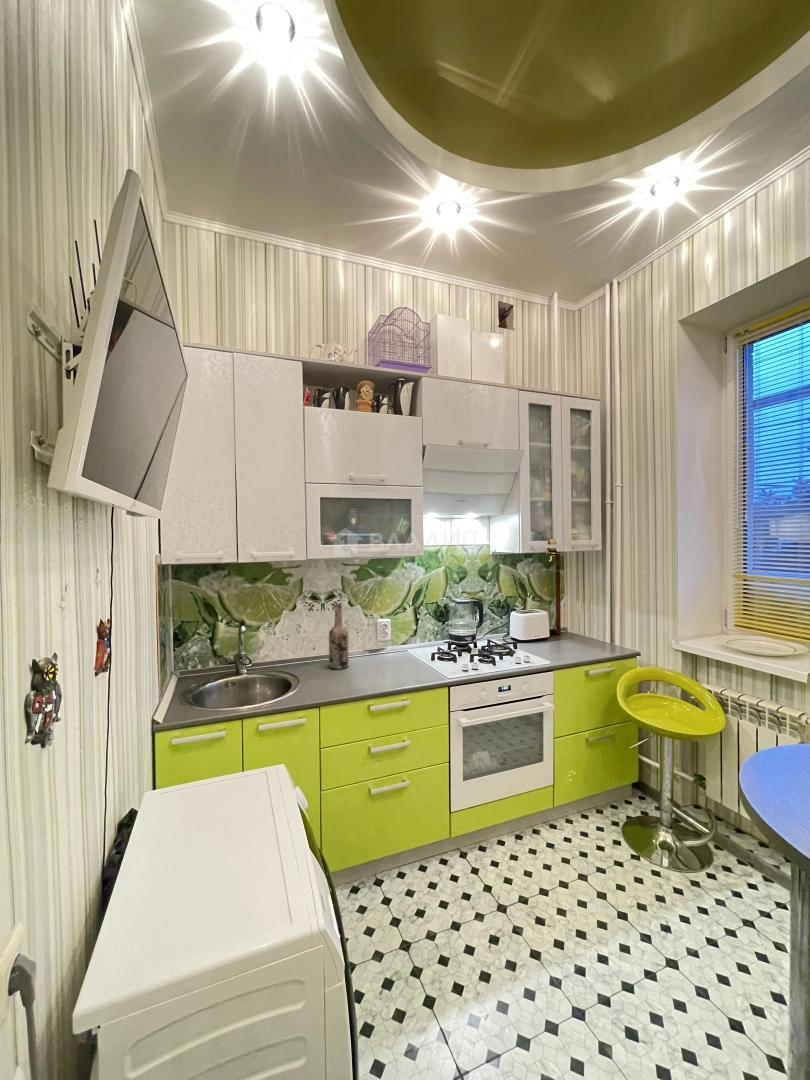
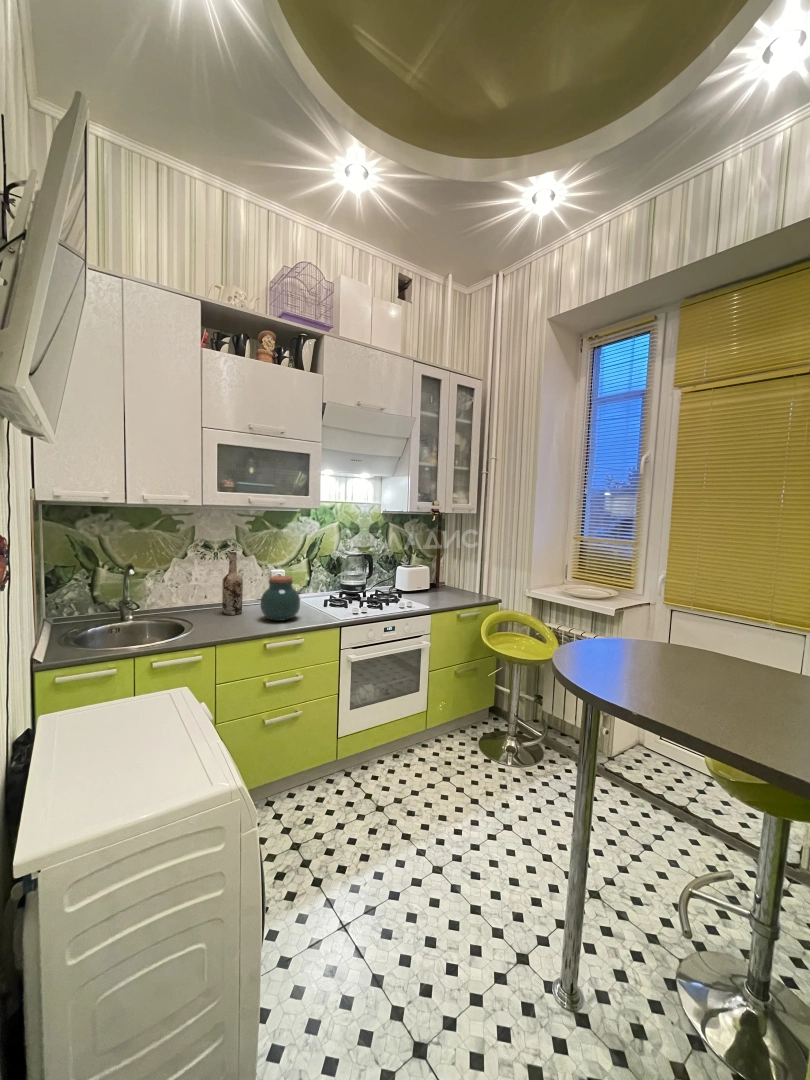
jar: none [365,629,405,678] -> present [260,576,300,621]

